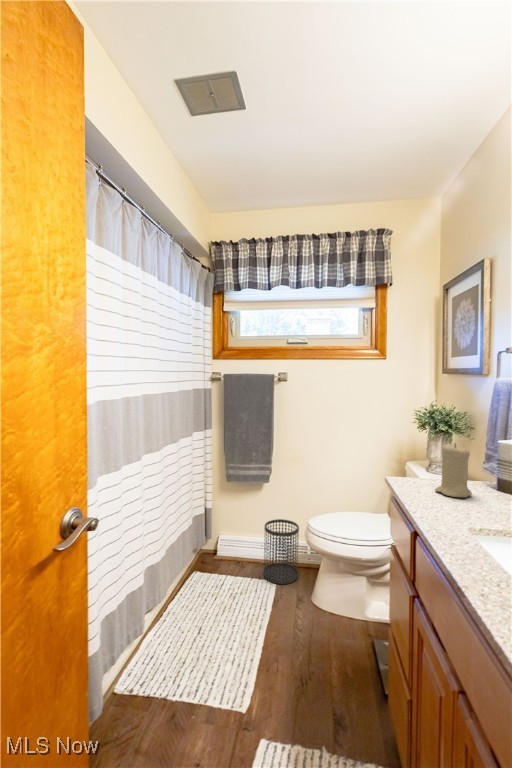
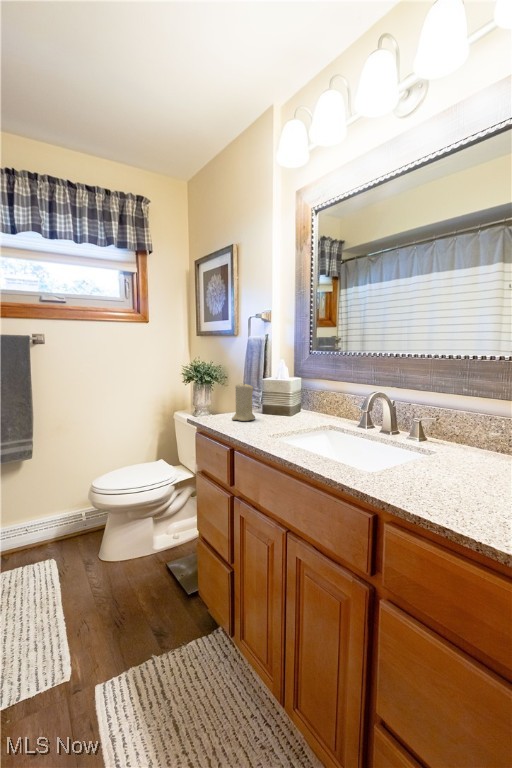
wastebasket: present [264,519,299,584] -> none [32,492,77,560]

